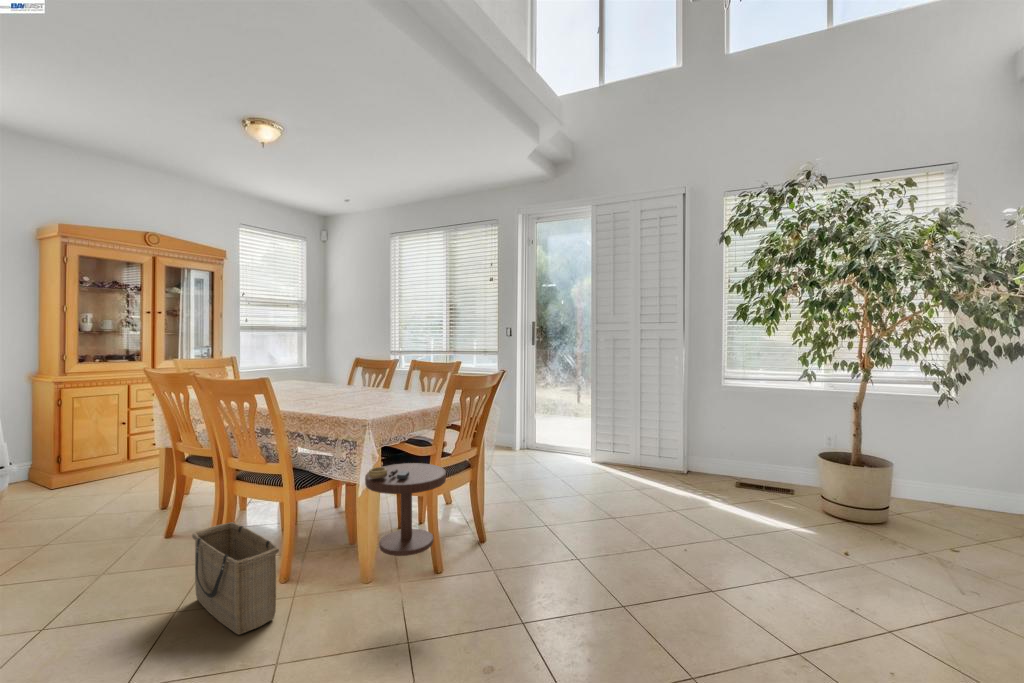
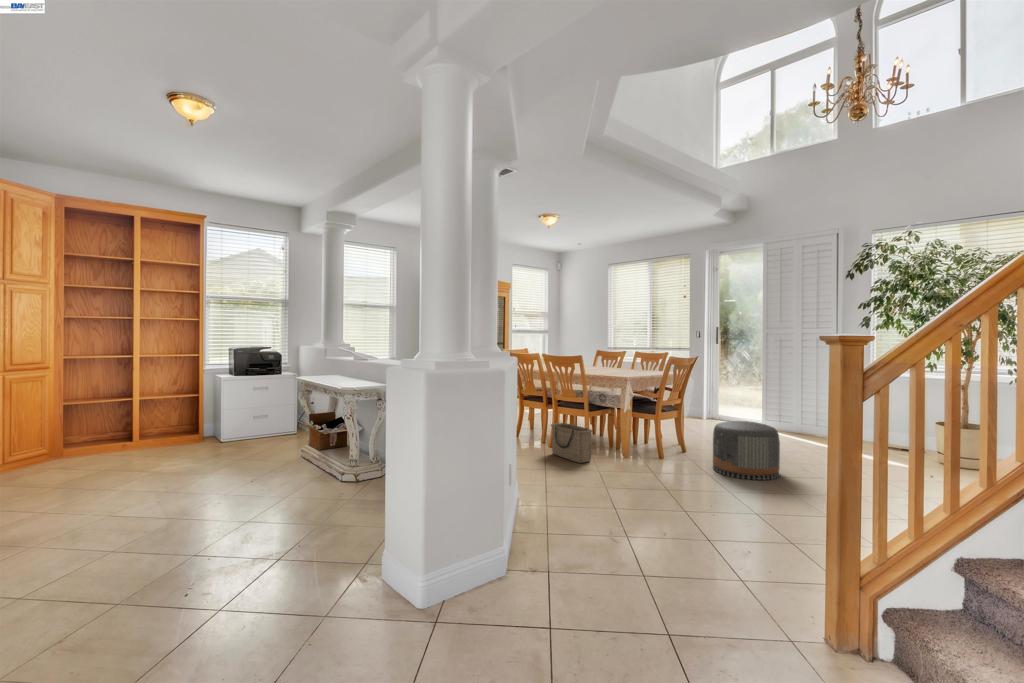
side table: present [365,463,446,556] -> none [631,397,669,466]
pouf: none [531,492,650,631] -> present [713,421,780,480]

